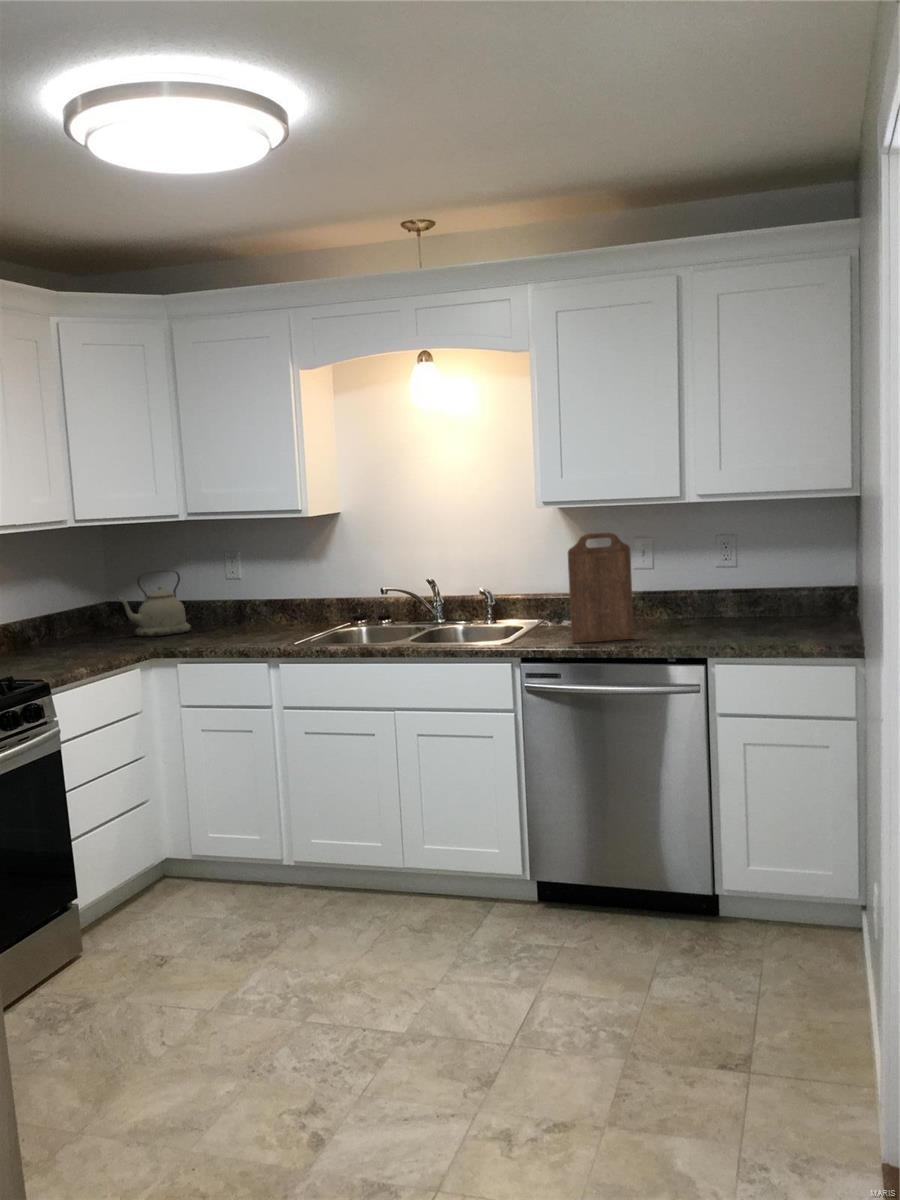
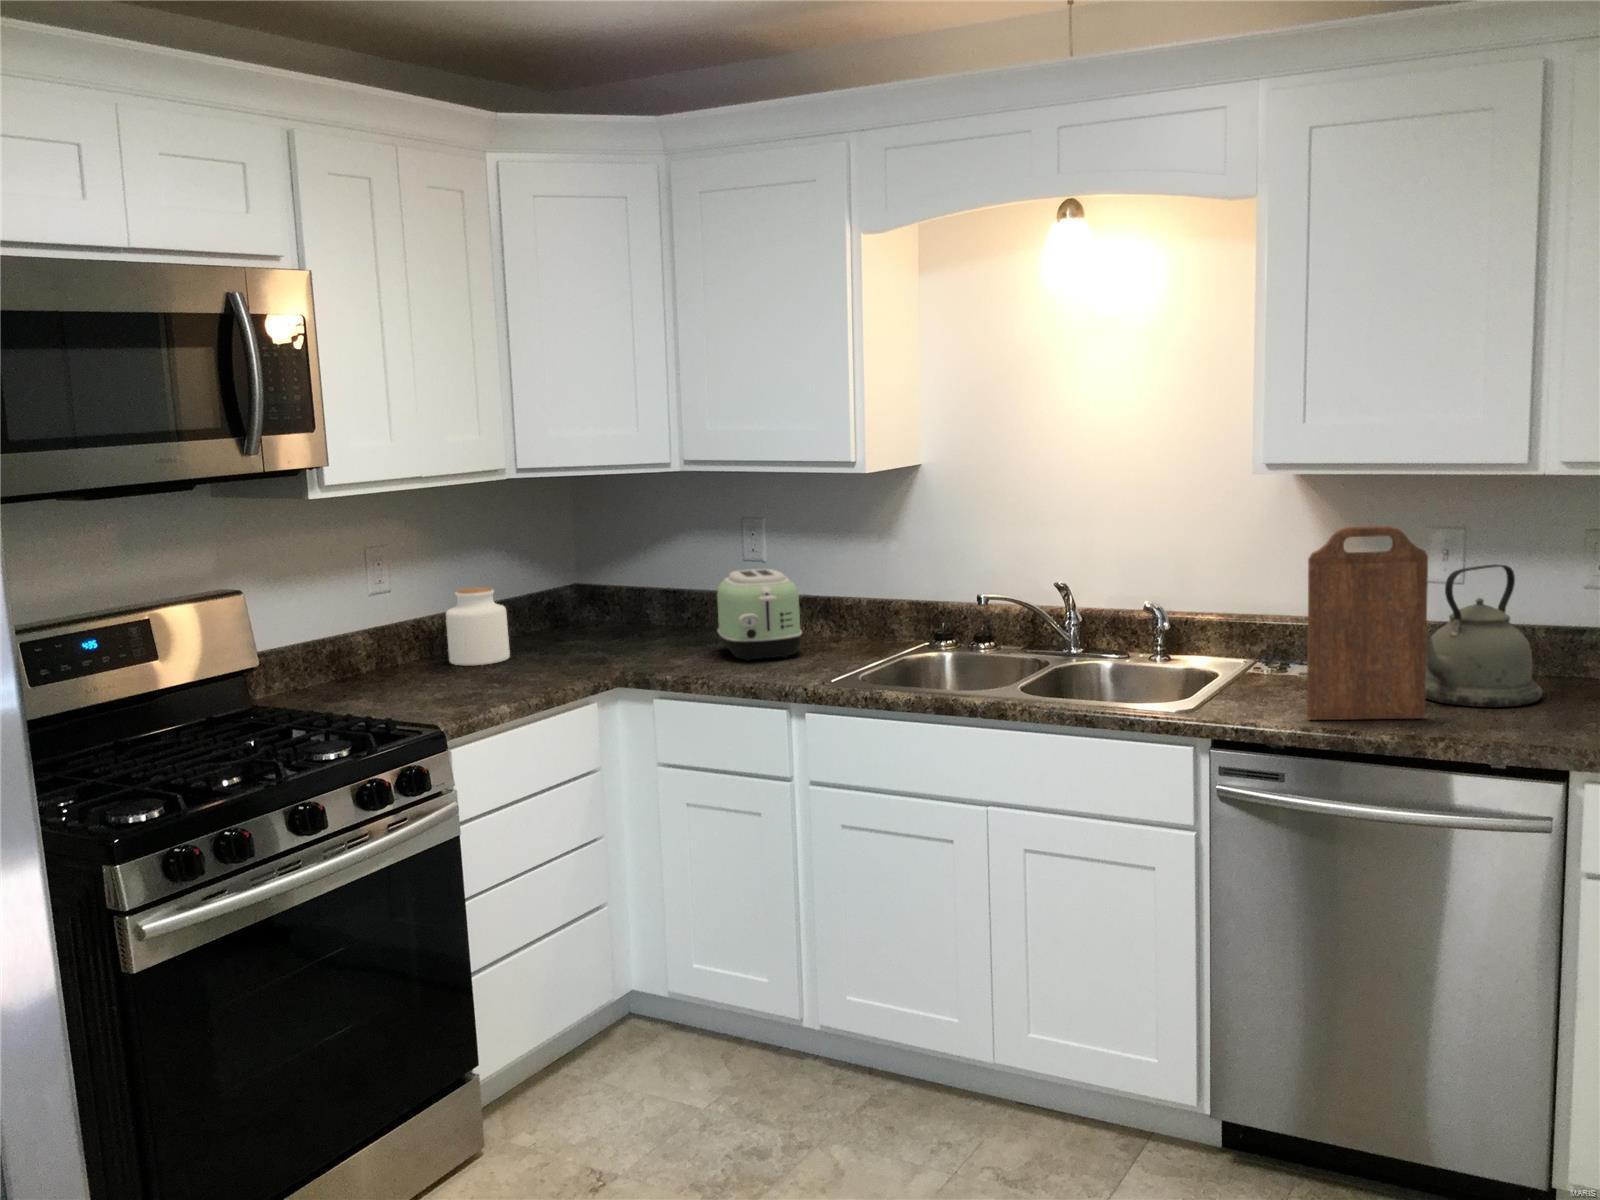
kettle: present [117,571,191,636] -> present [1425,564,1542,707]
toaster: none [213,581,270,638] -> present [717,569,802,661]
jar: none [28,600,73,652] -> present [446,587,510,665]

